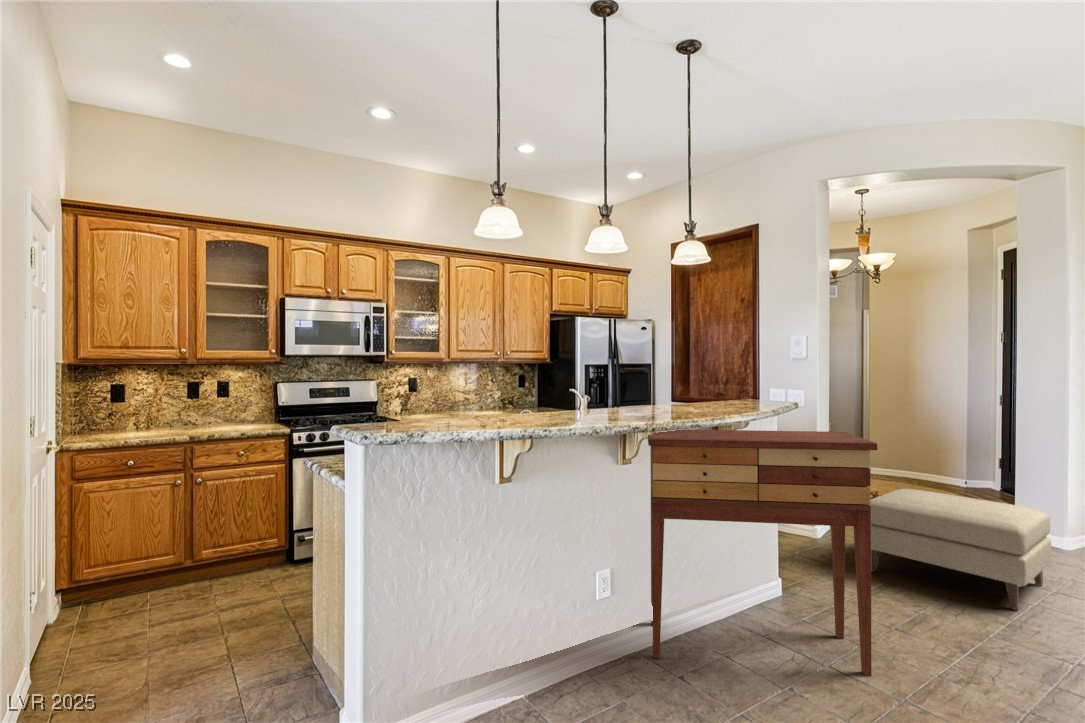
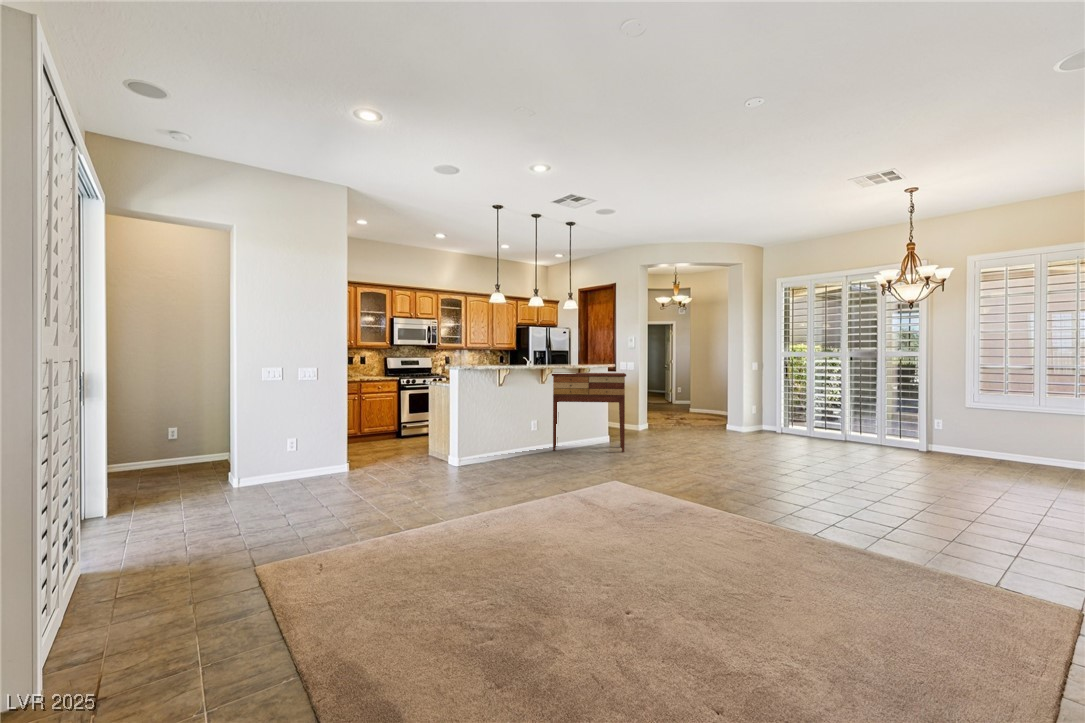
ottoman: present [870,489,1052,610] -> none [647,404,716,442]

